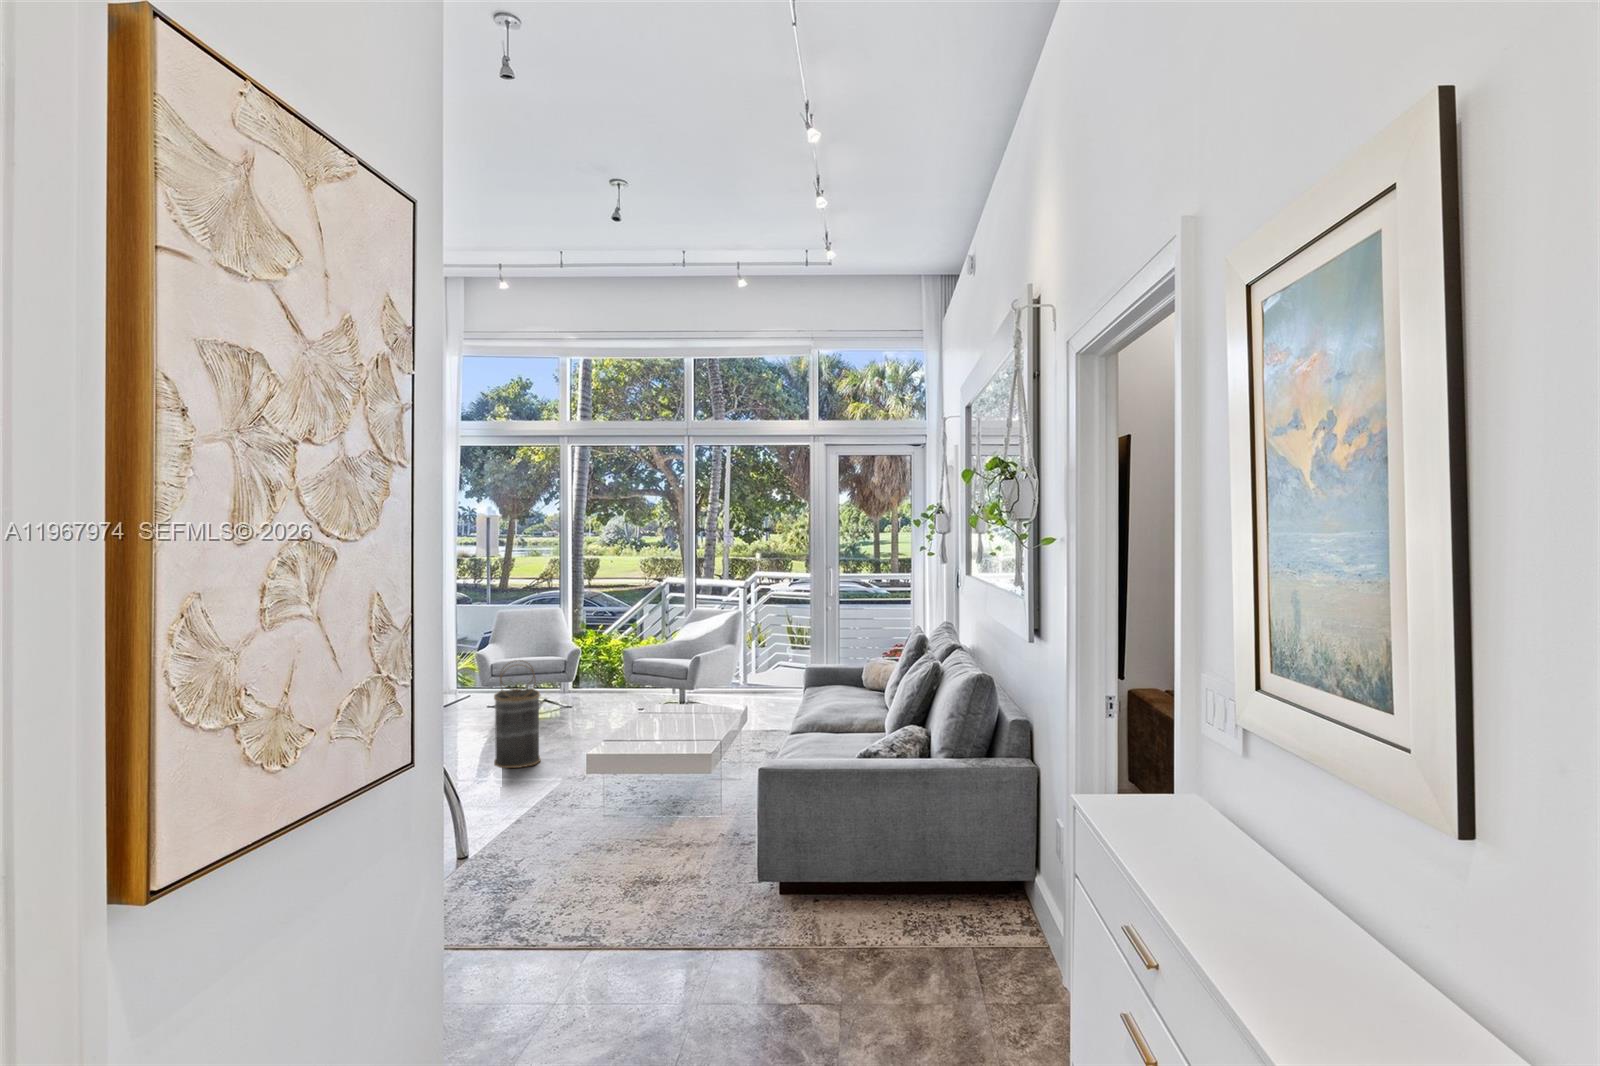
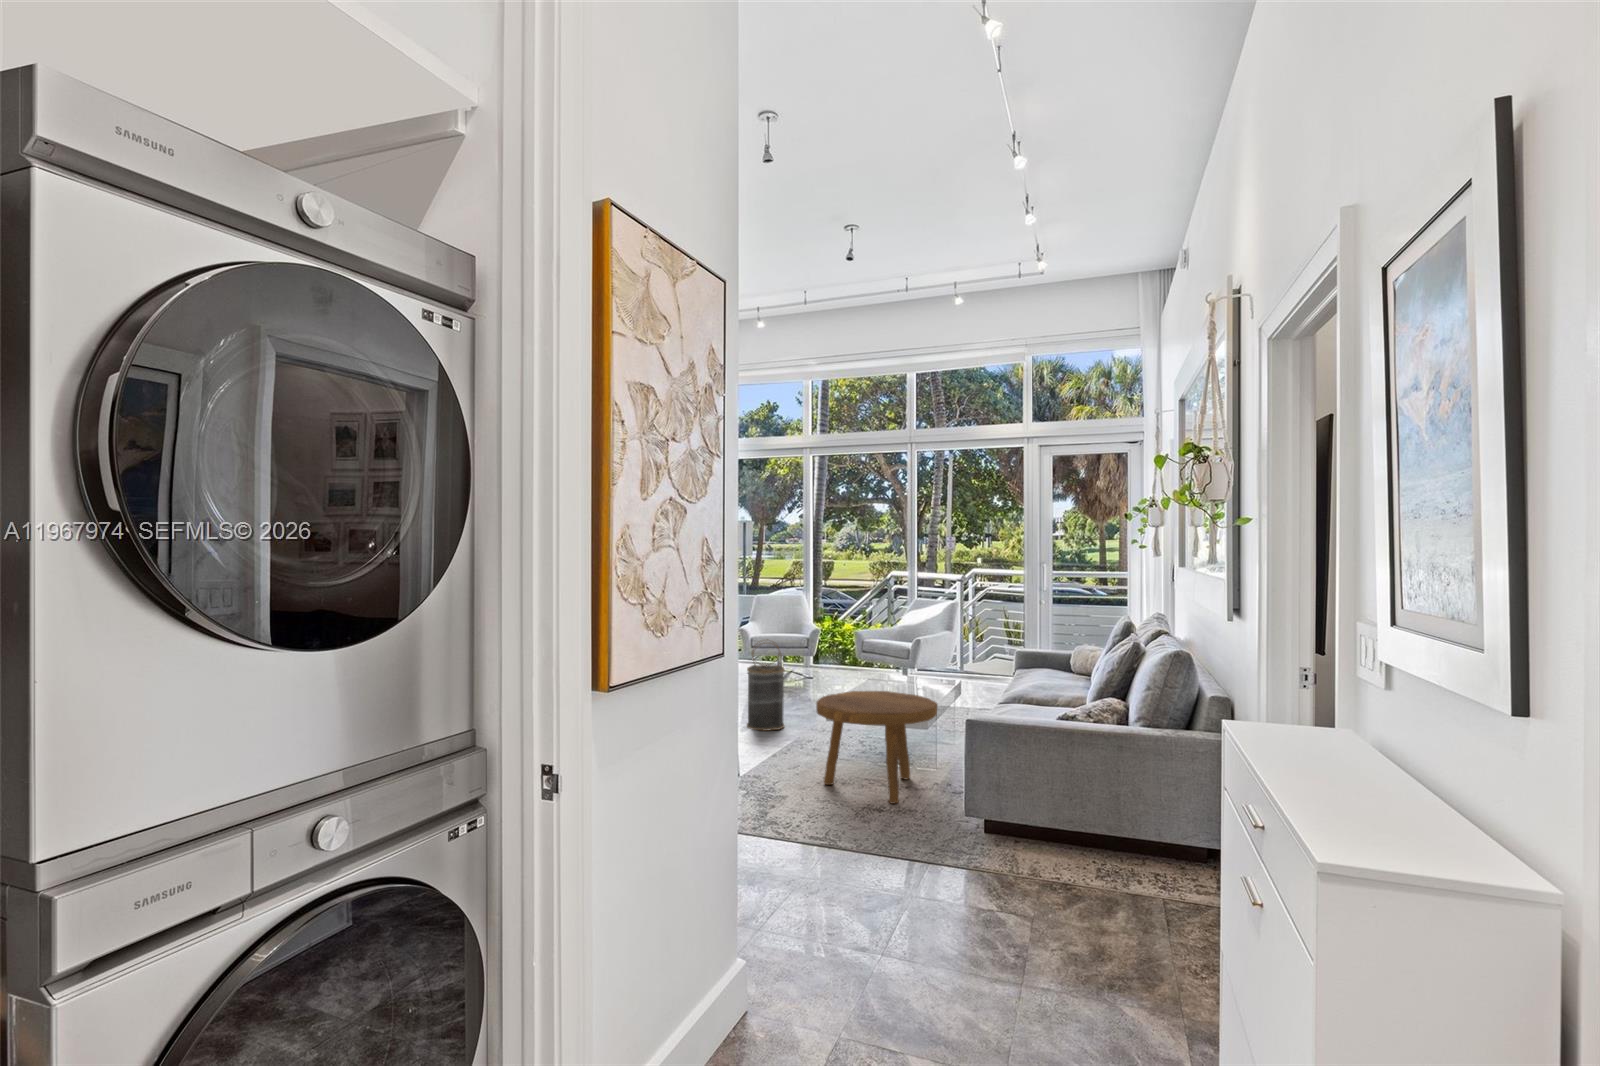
footstool: none [576,721,719,859] -> present [816,691,937,804]

